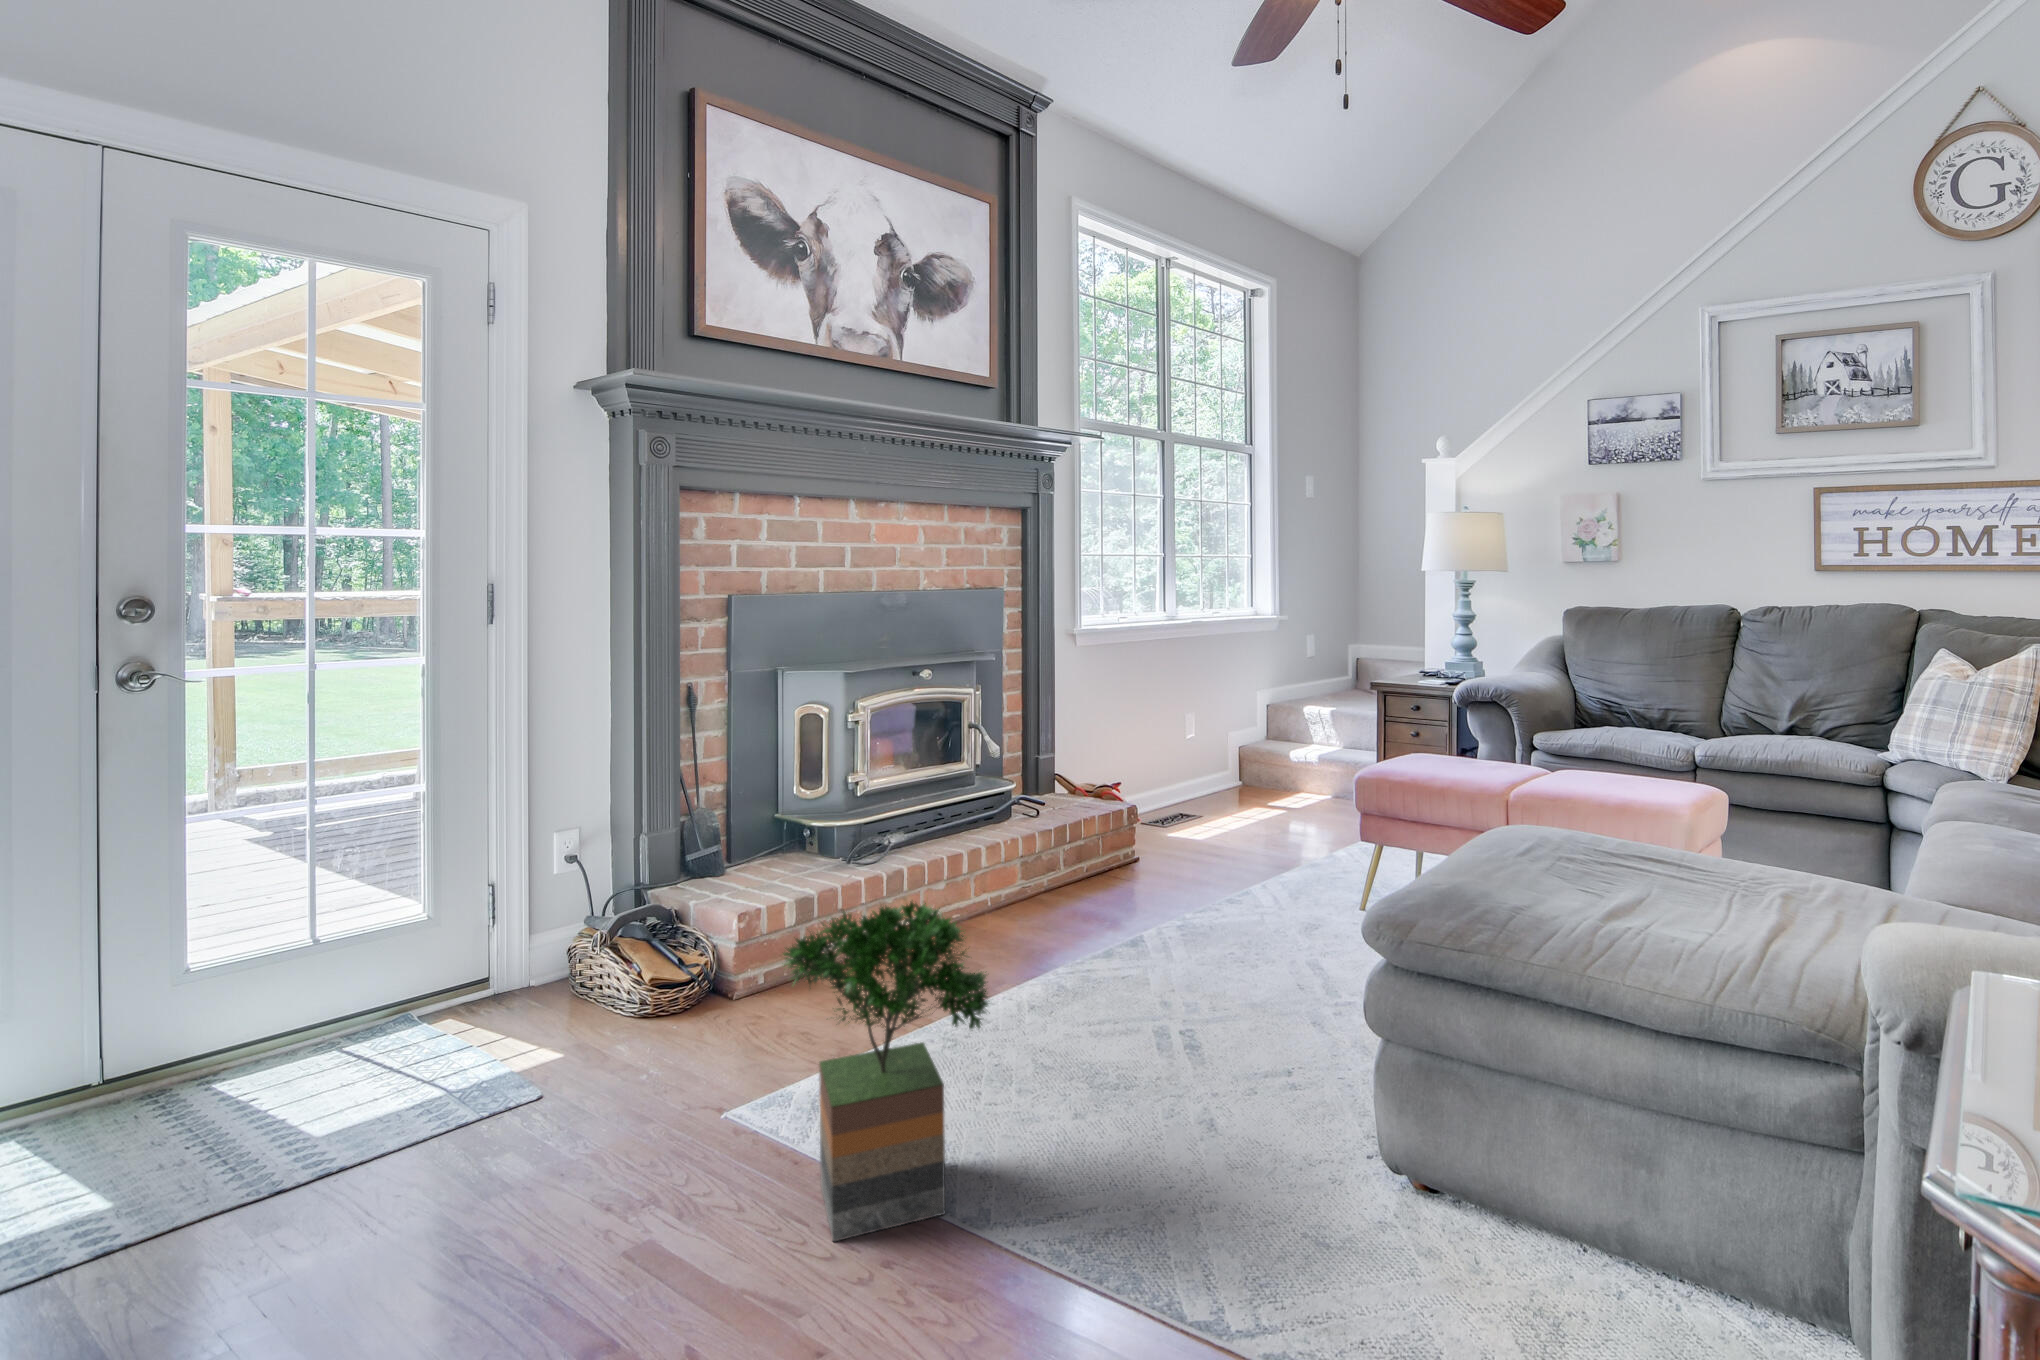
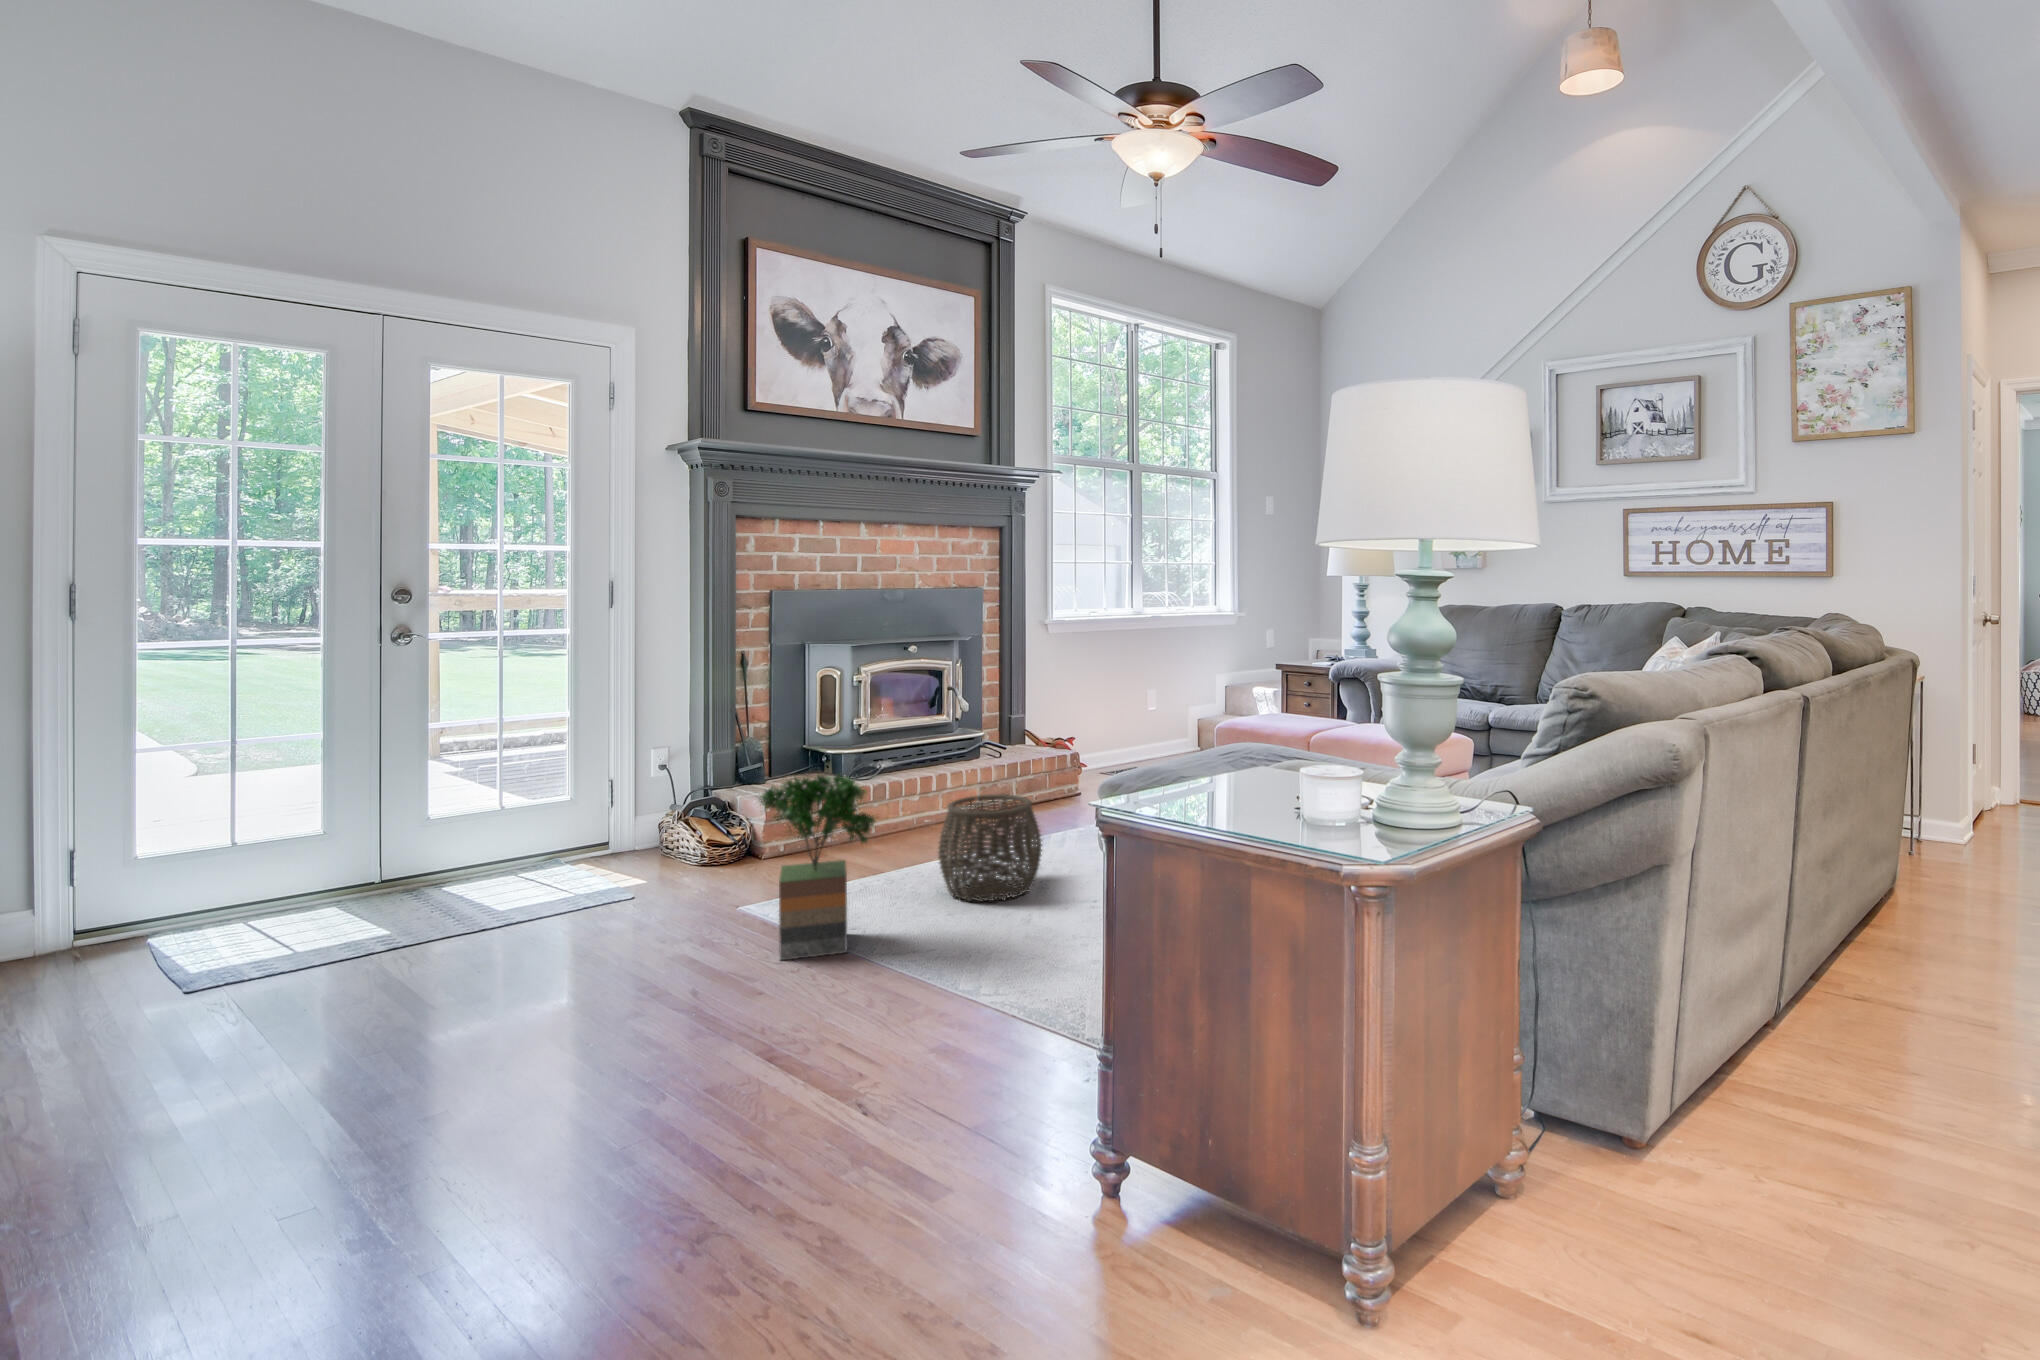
woven basket: none [1032,900,1191,1078] -> present [938,794,1042,902]

